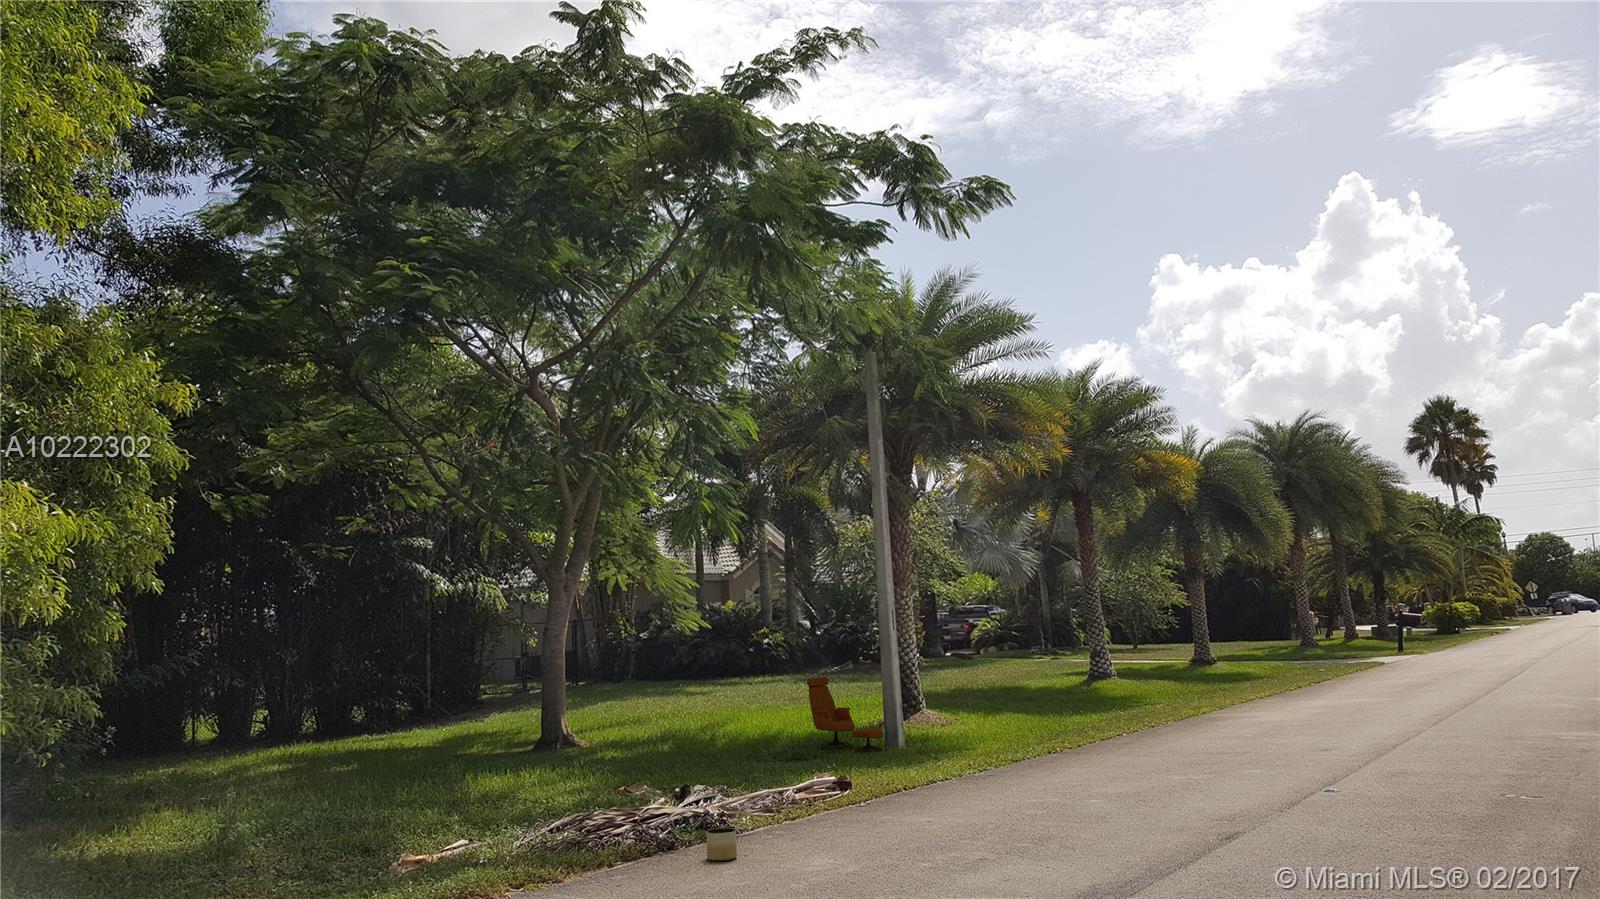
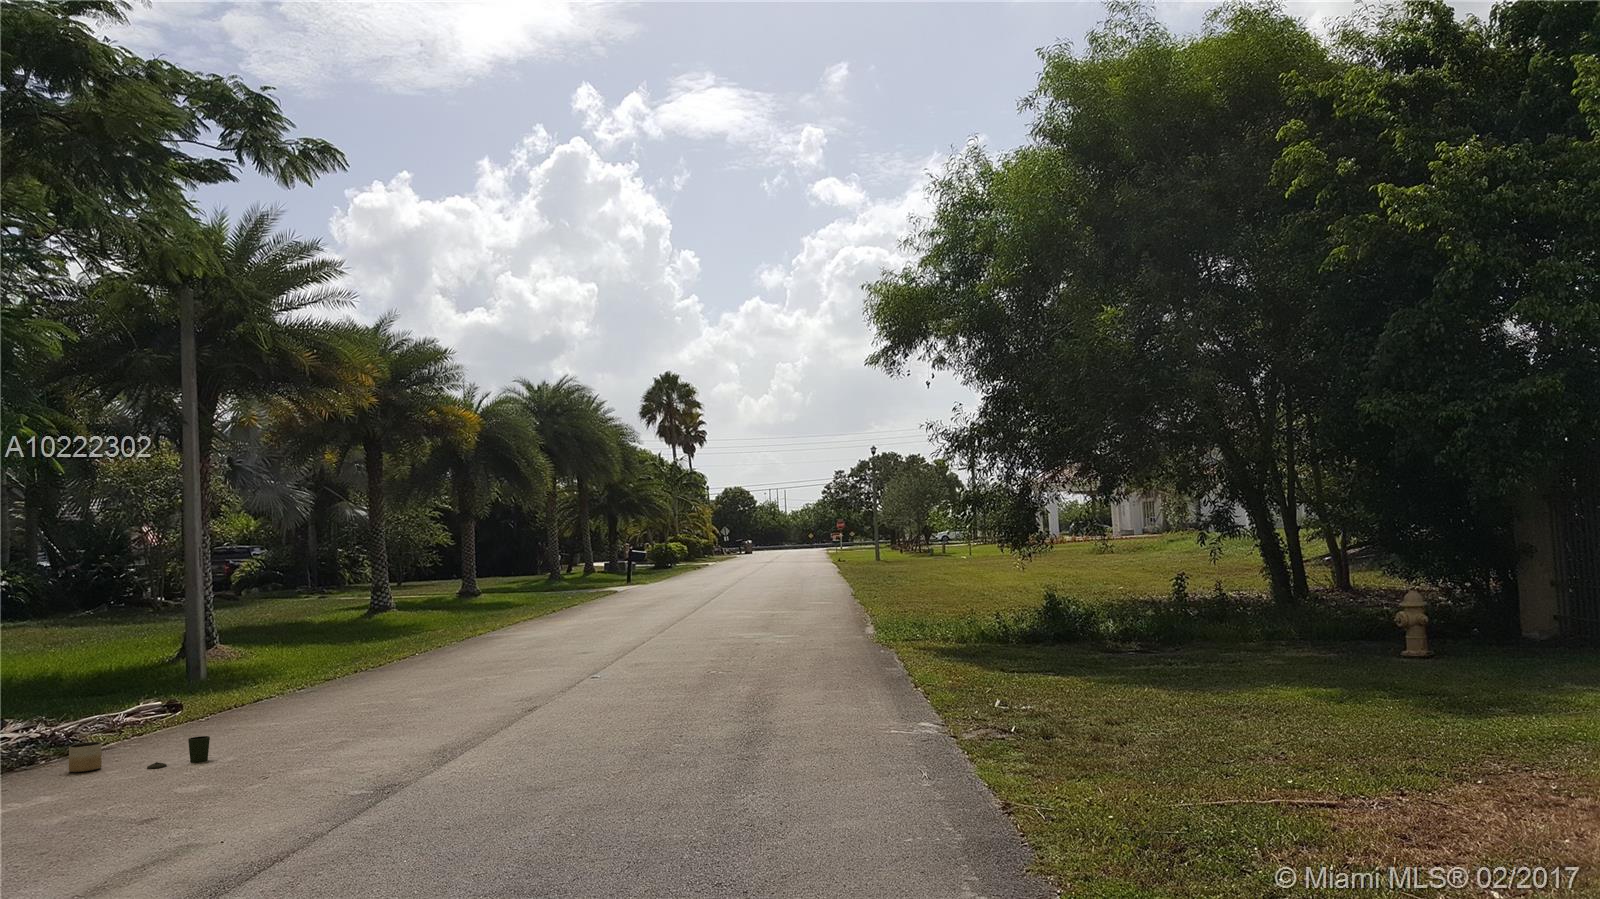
lounge chair: present [807,677,883,752] -> none [103,613,191,685]
trash can: none [774,835,836,868] -> present [147,736,210,769]

